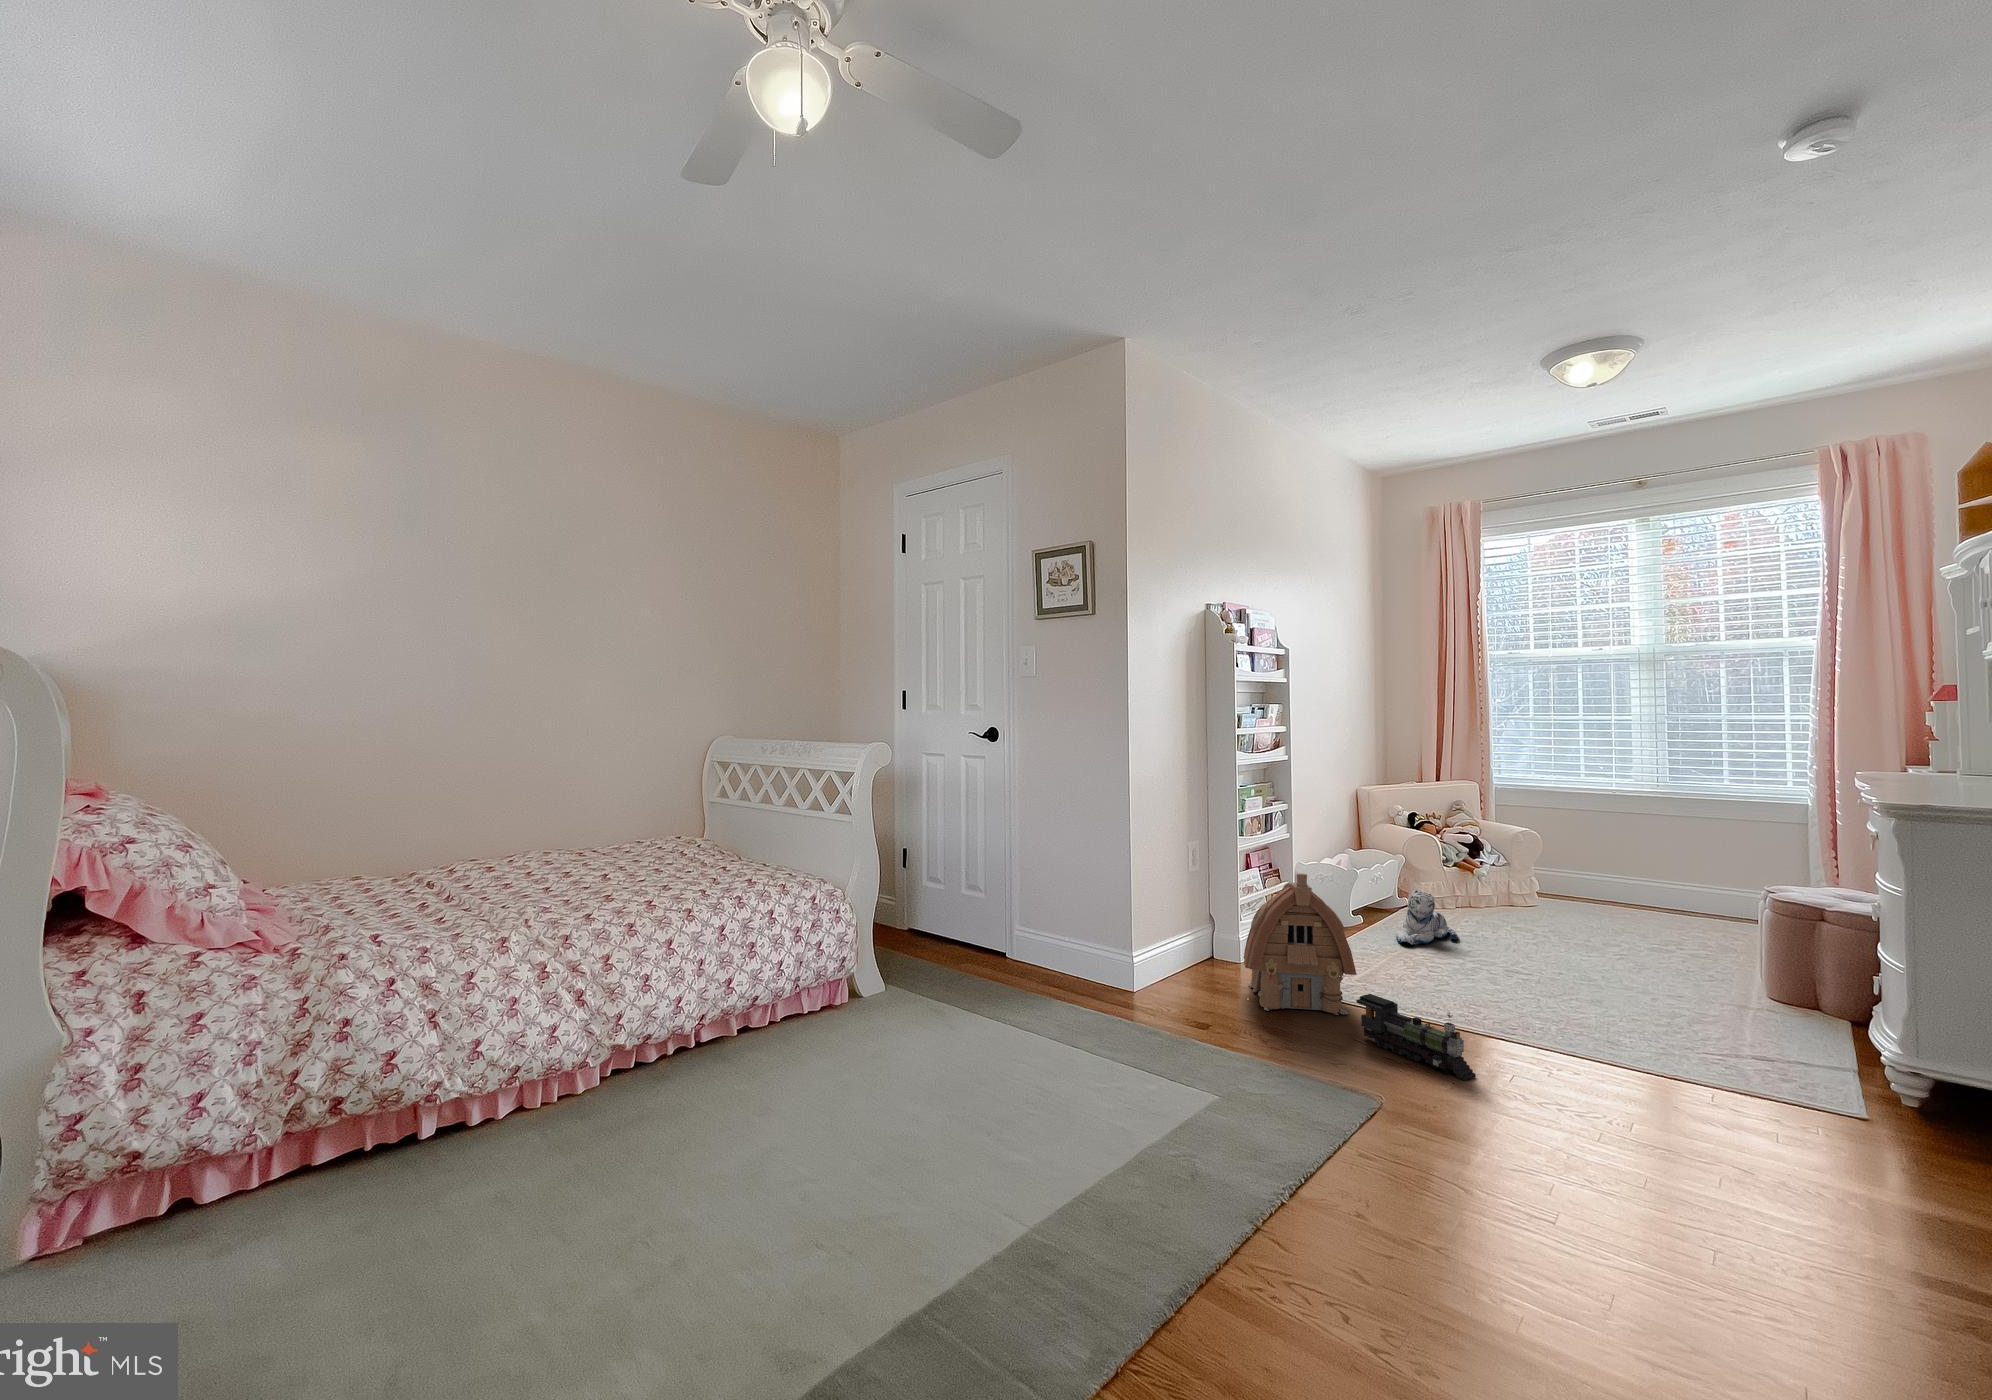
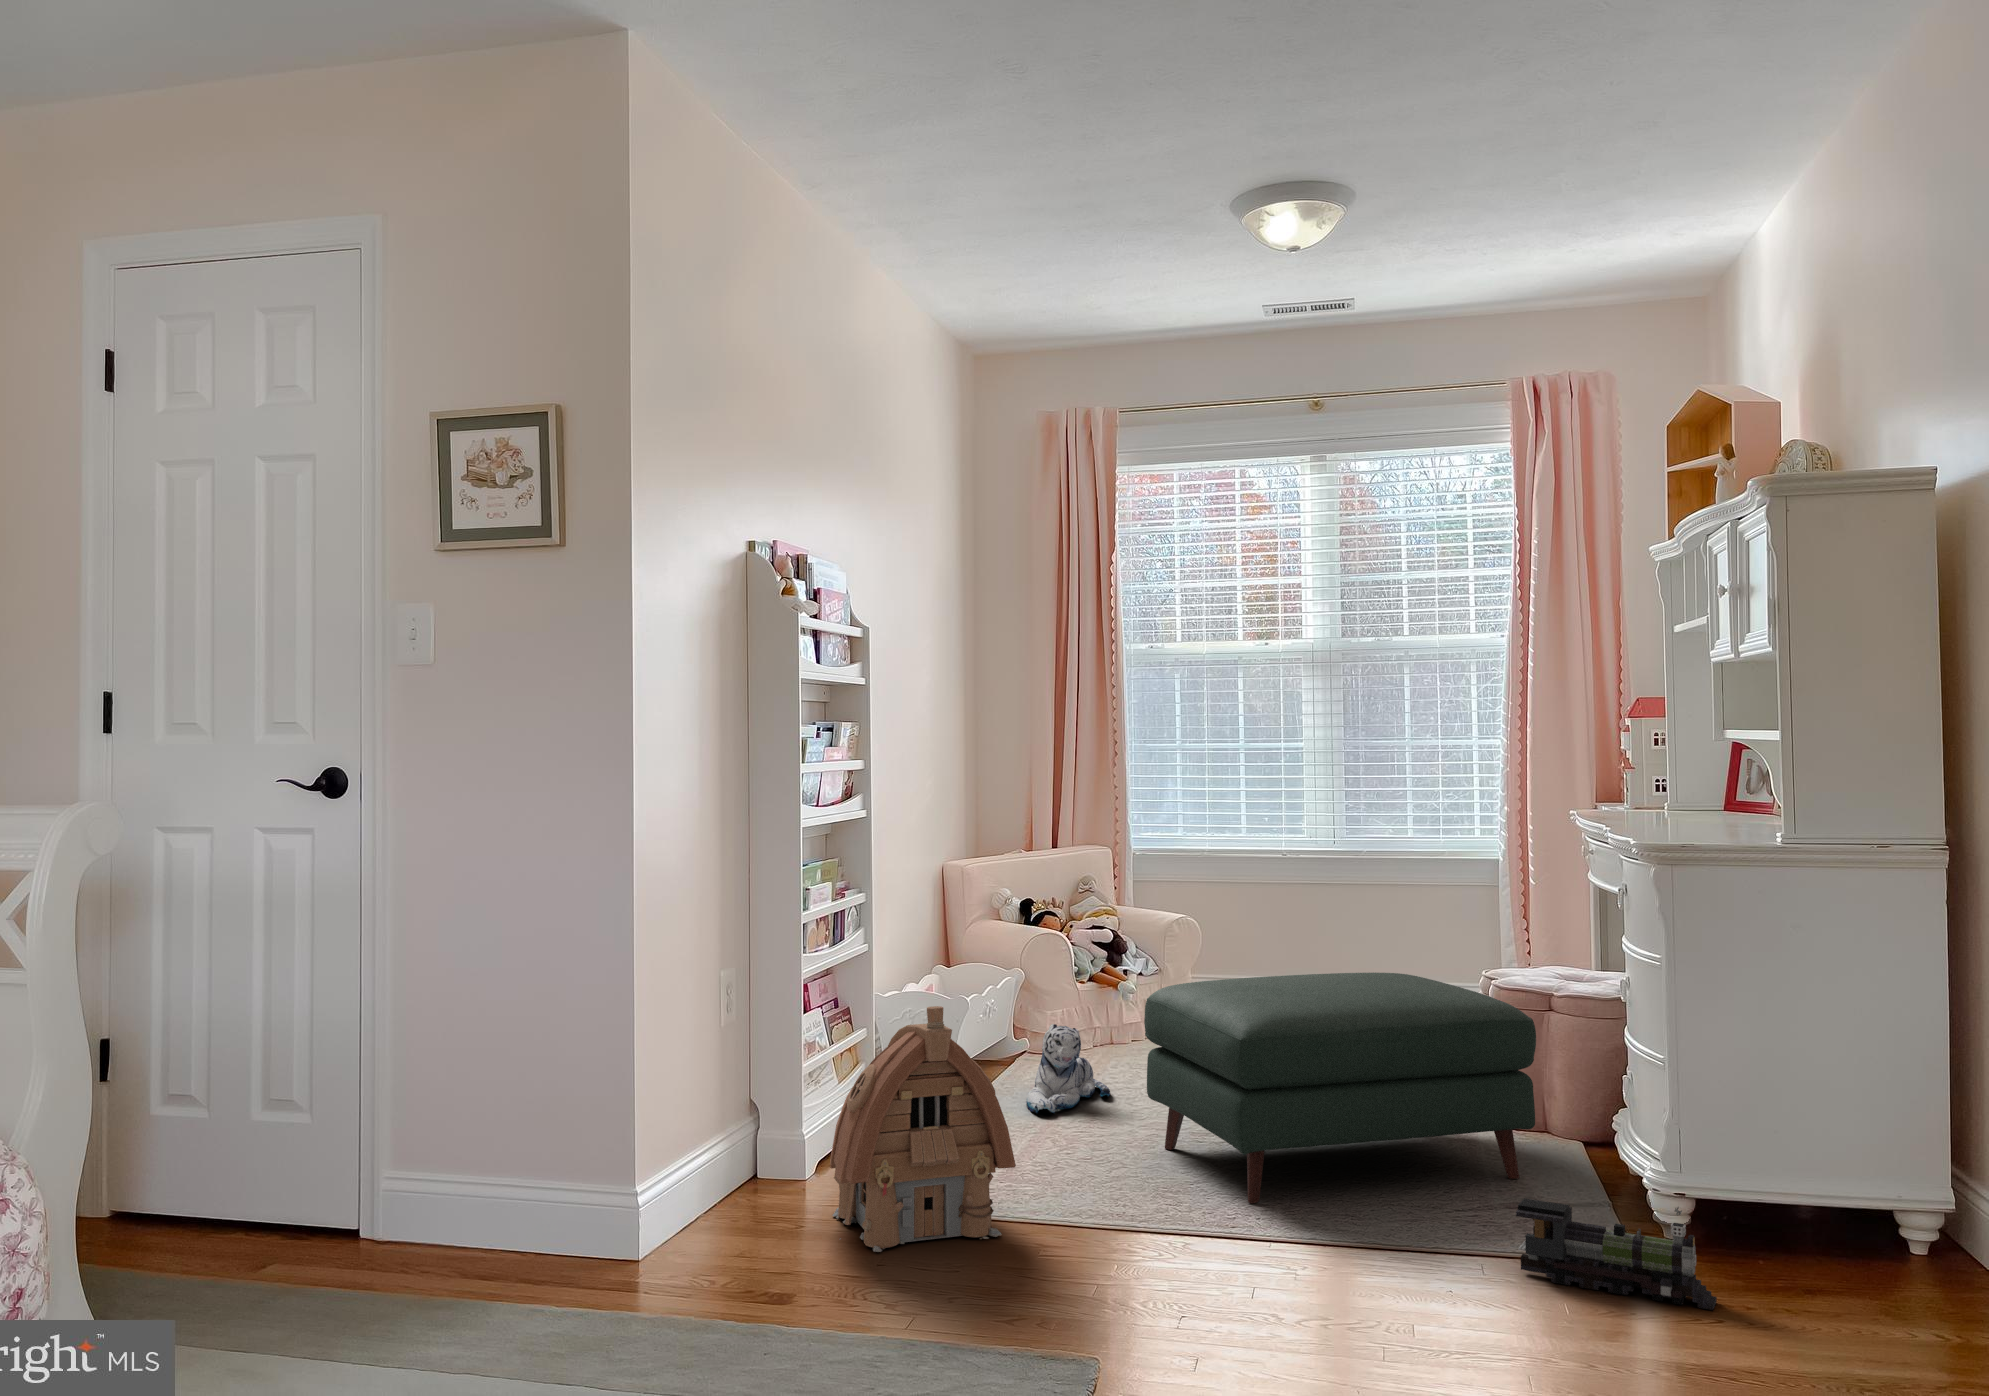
ottoman: none [1469,874,1794,1043] -> present [1144,973,1536,1203]
toy train: present [1356,994,1476,1080] -> present [1516,1198,1717,1310]

